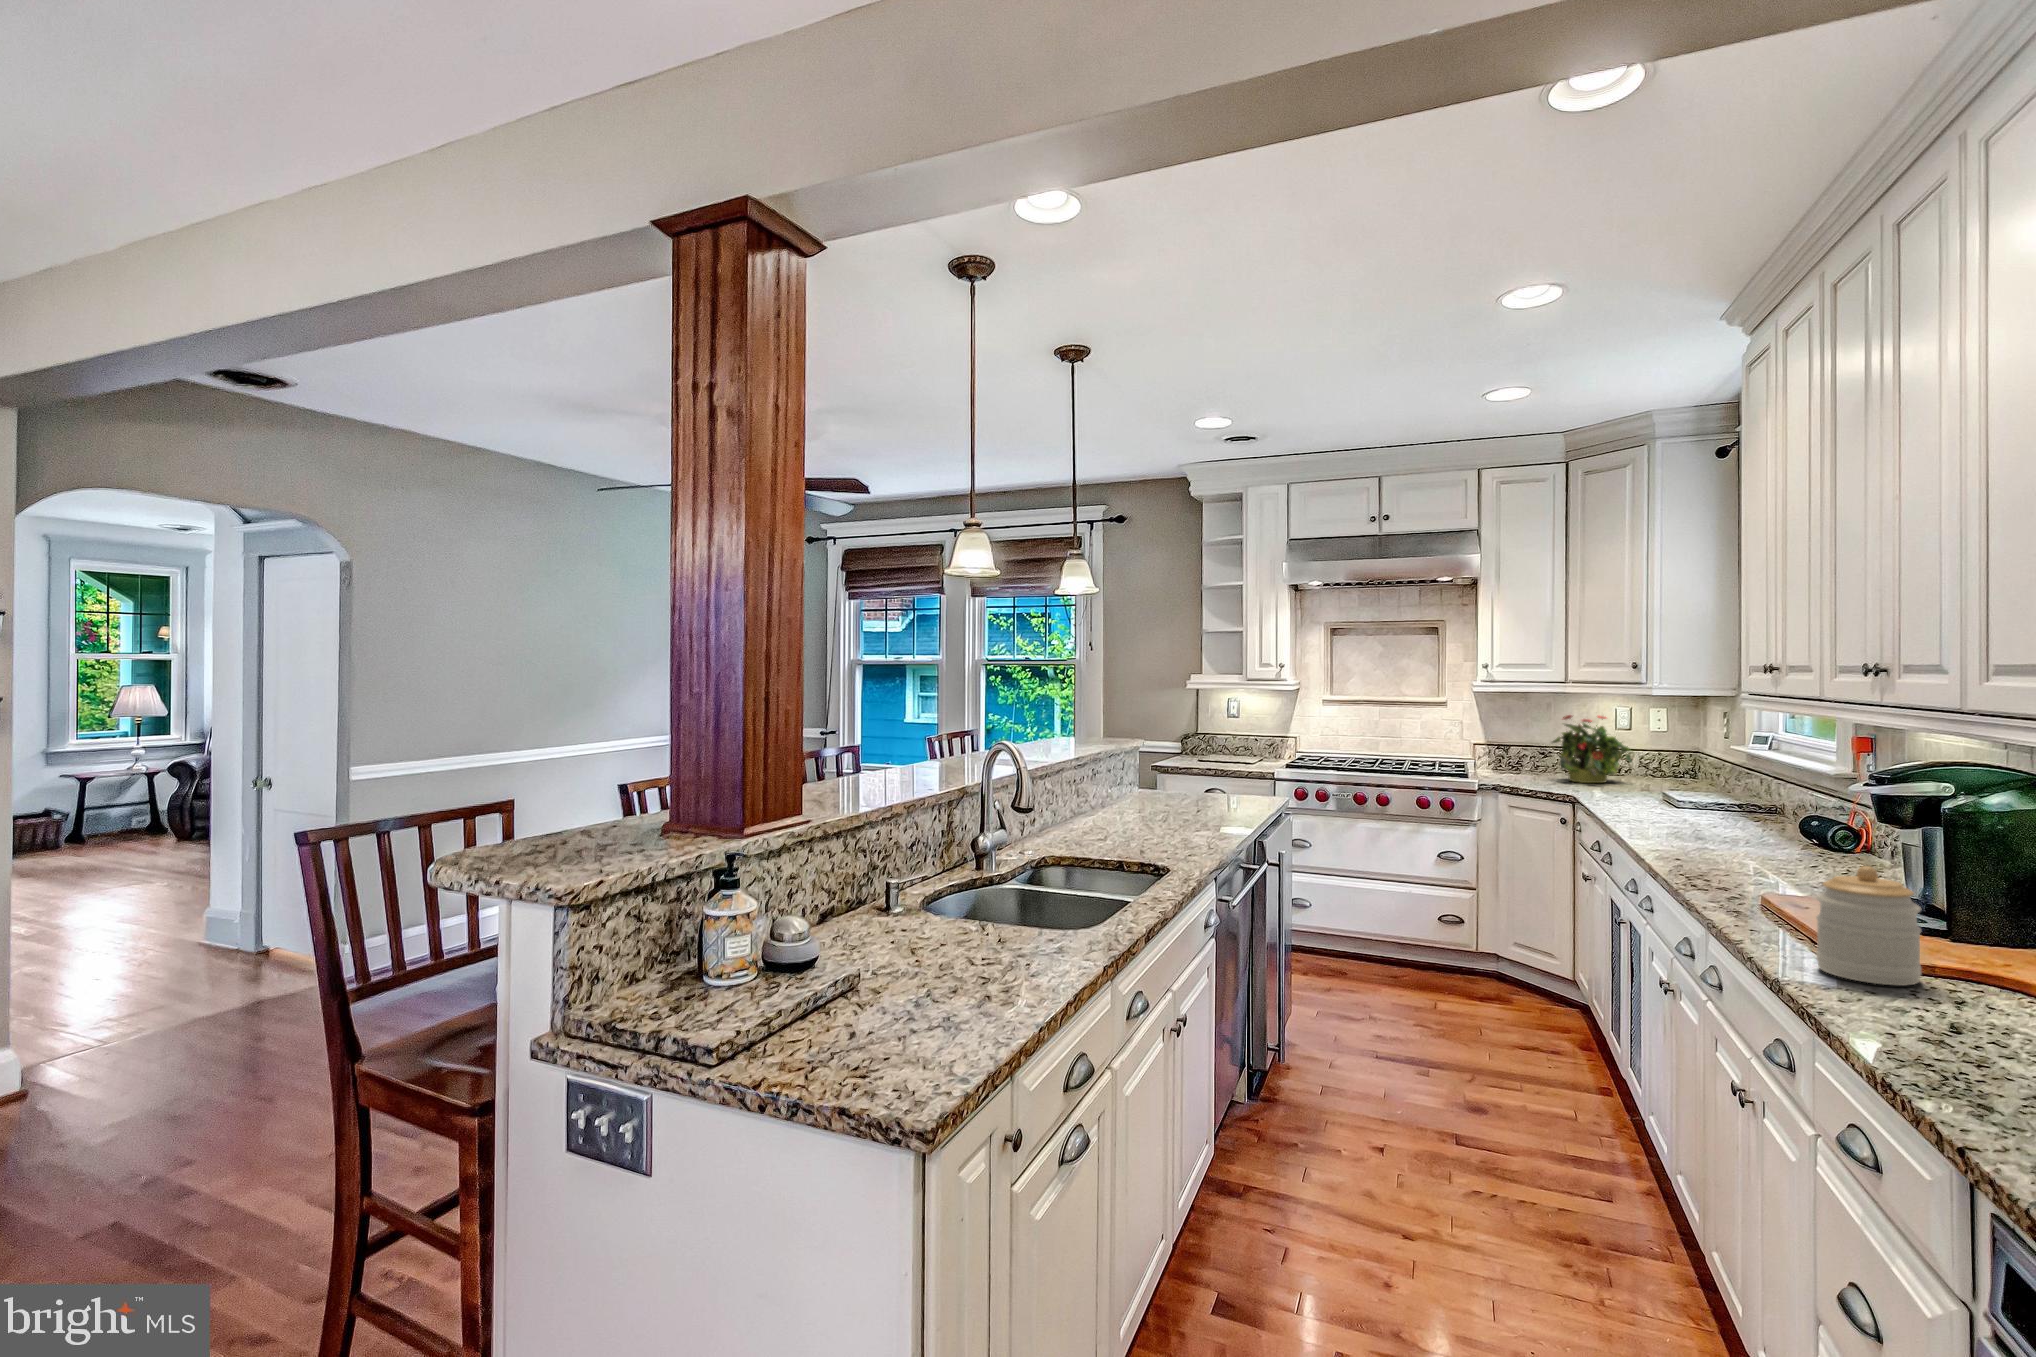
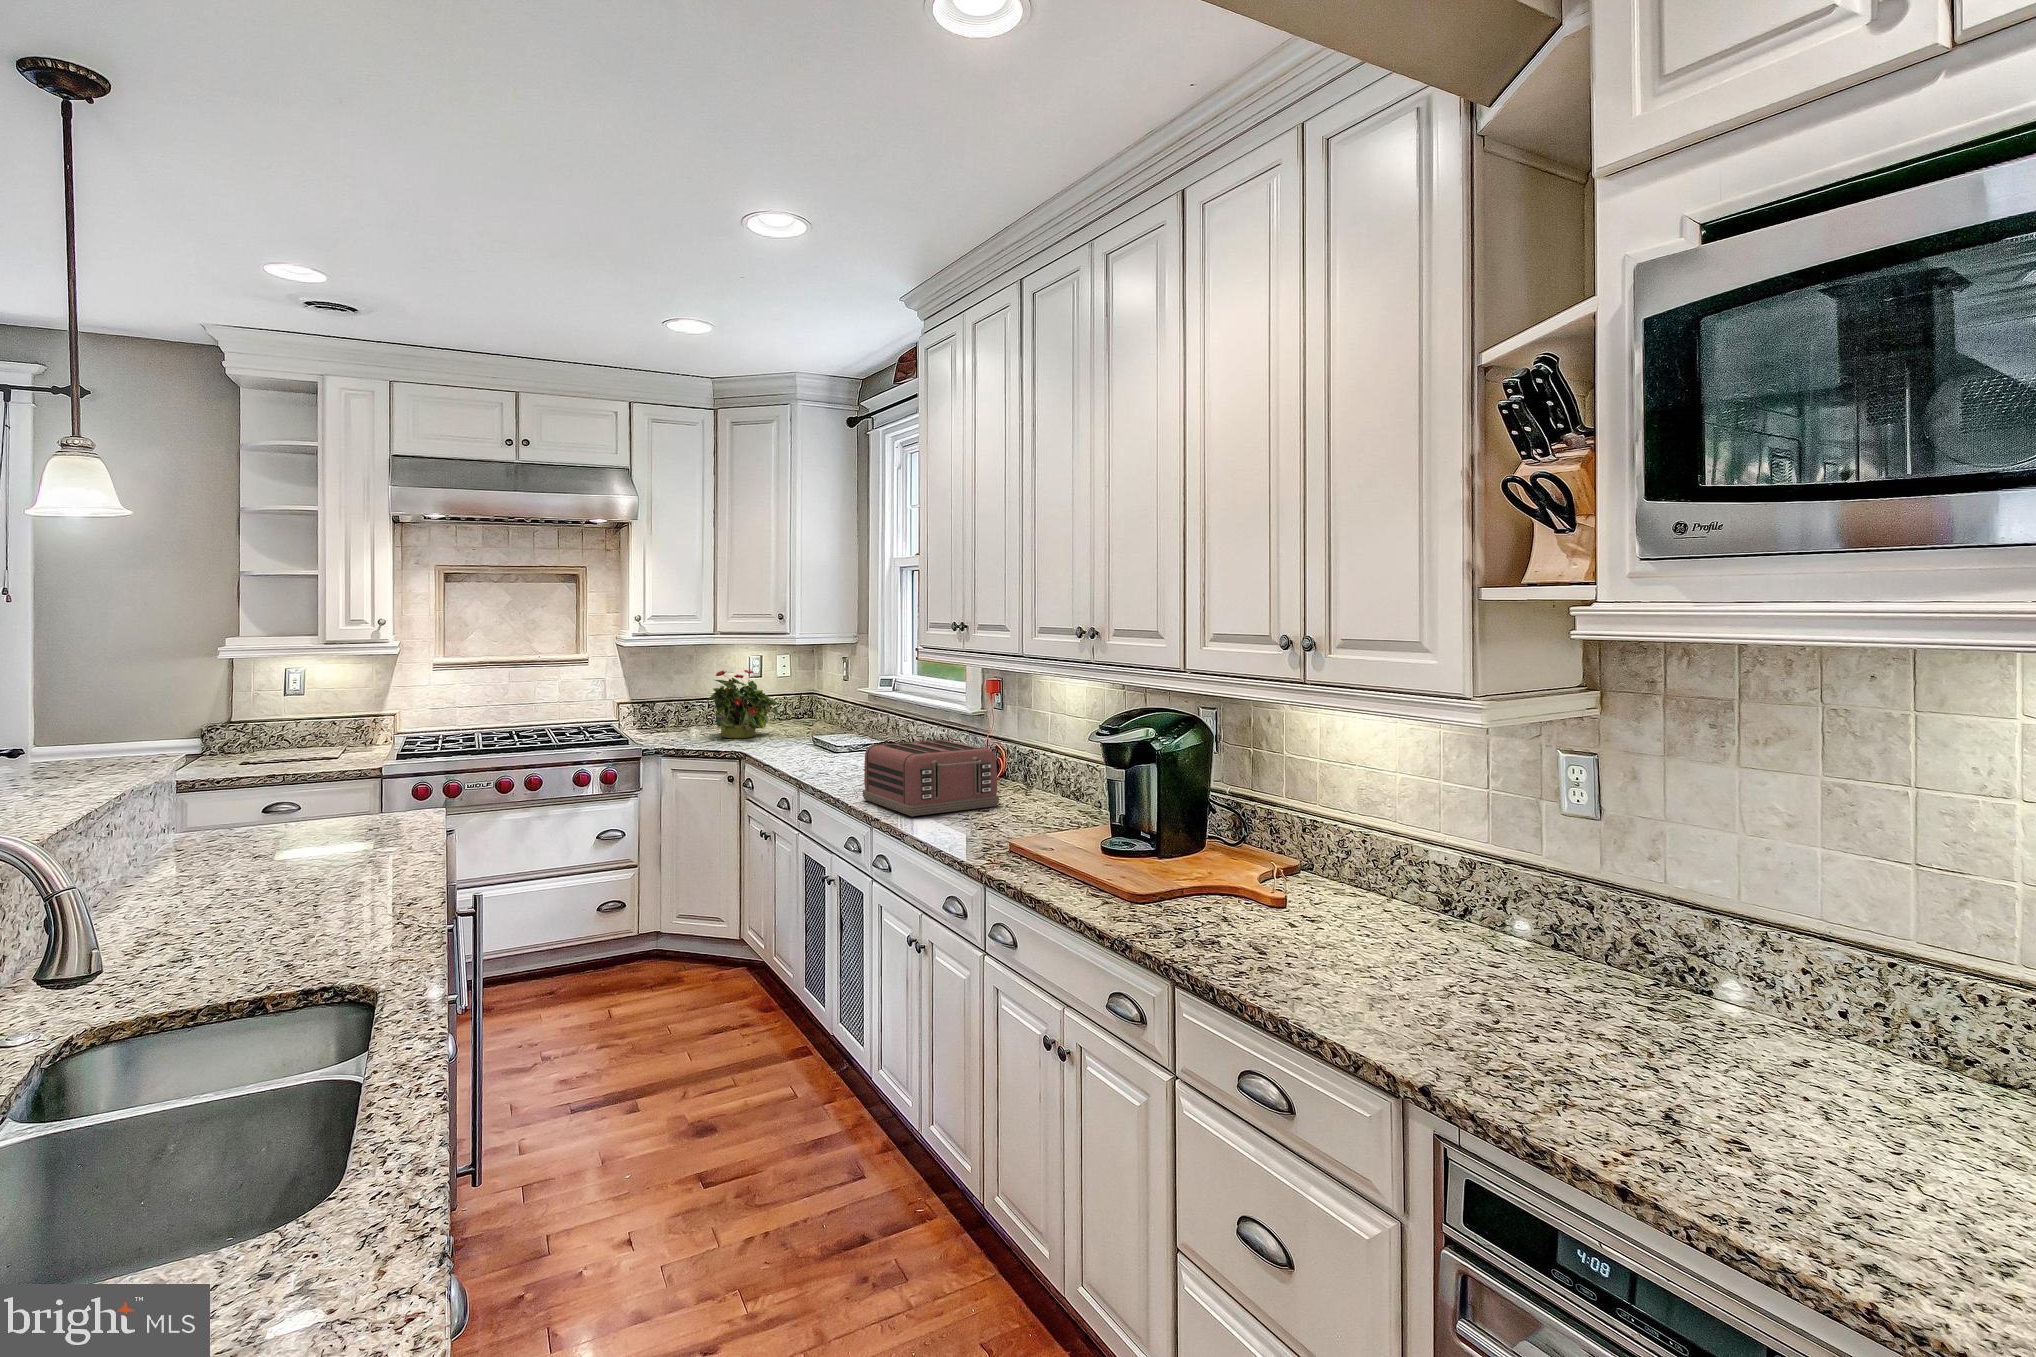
toaster: none [1645,781,1810,861] -> present [863,739,999,816]
jar: present [1816,866,1921,985] -> none [1148,834,1219,937]

